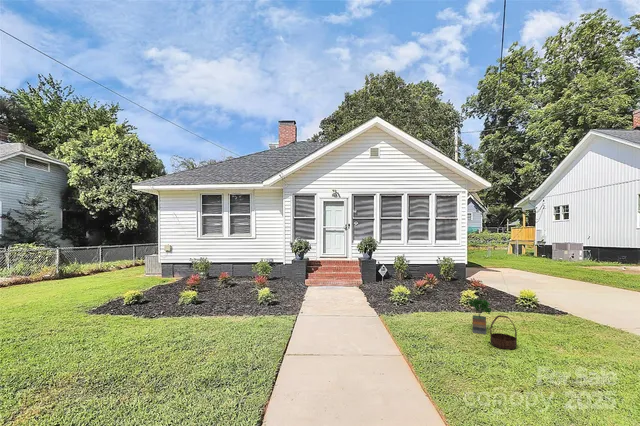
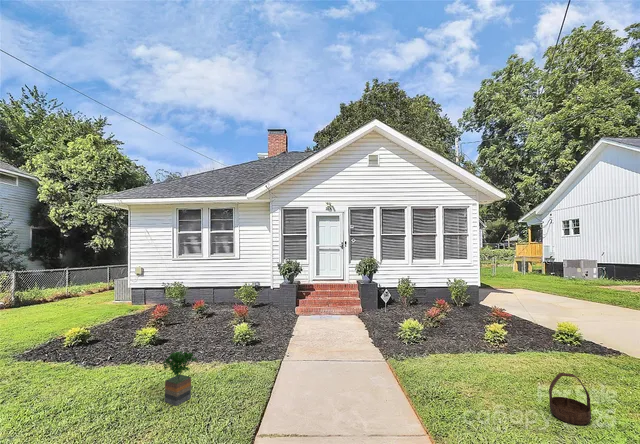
potted tree: present [468,299,492,334] -> present [163,352,197,406]

